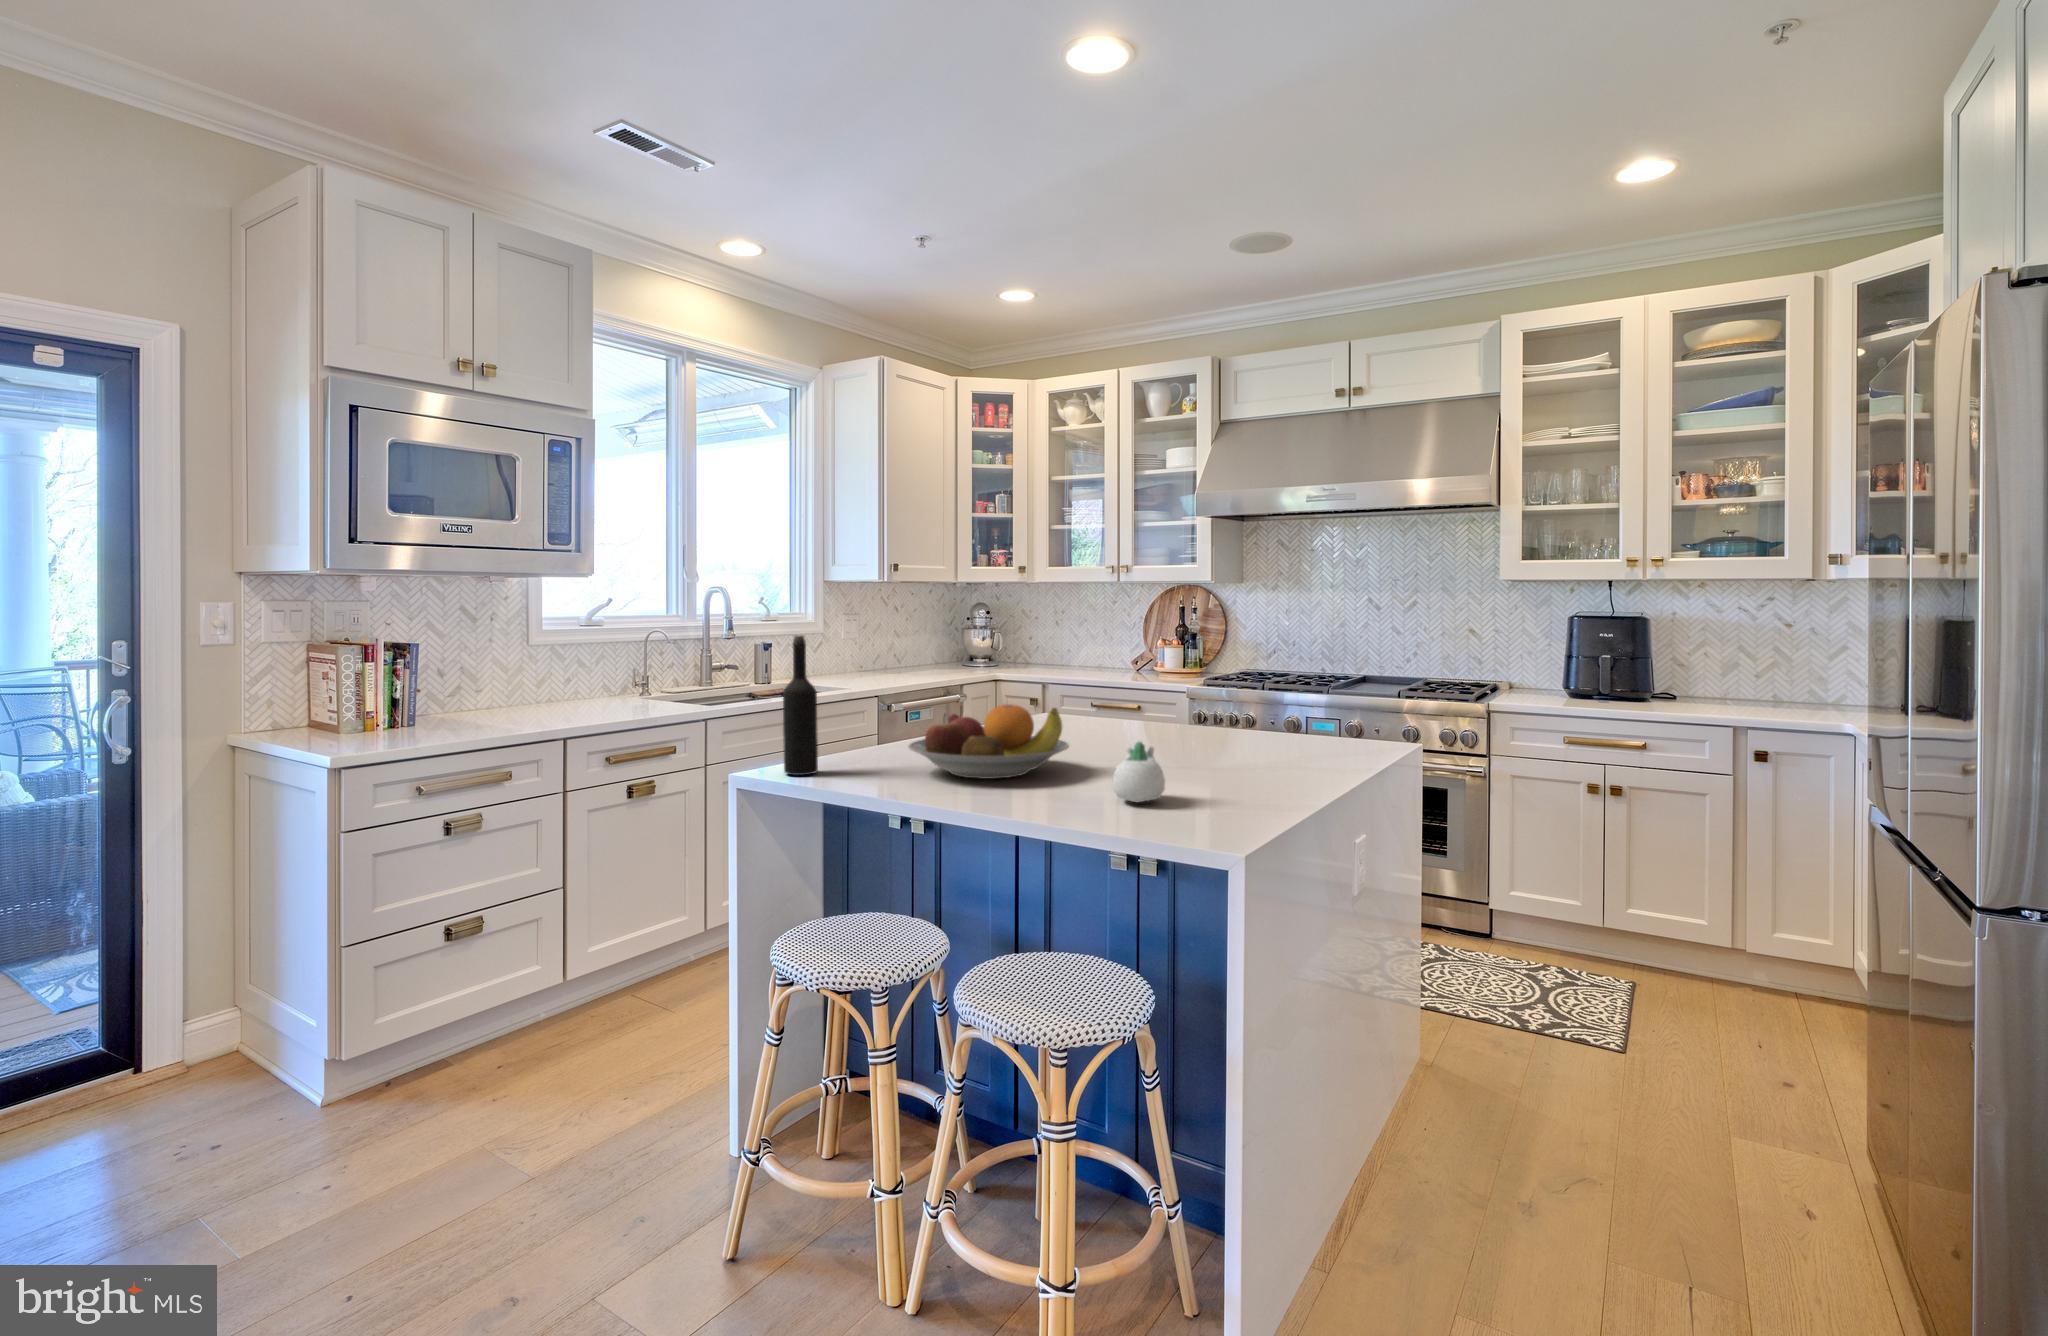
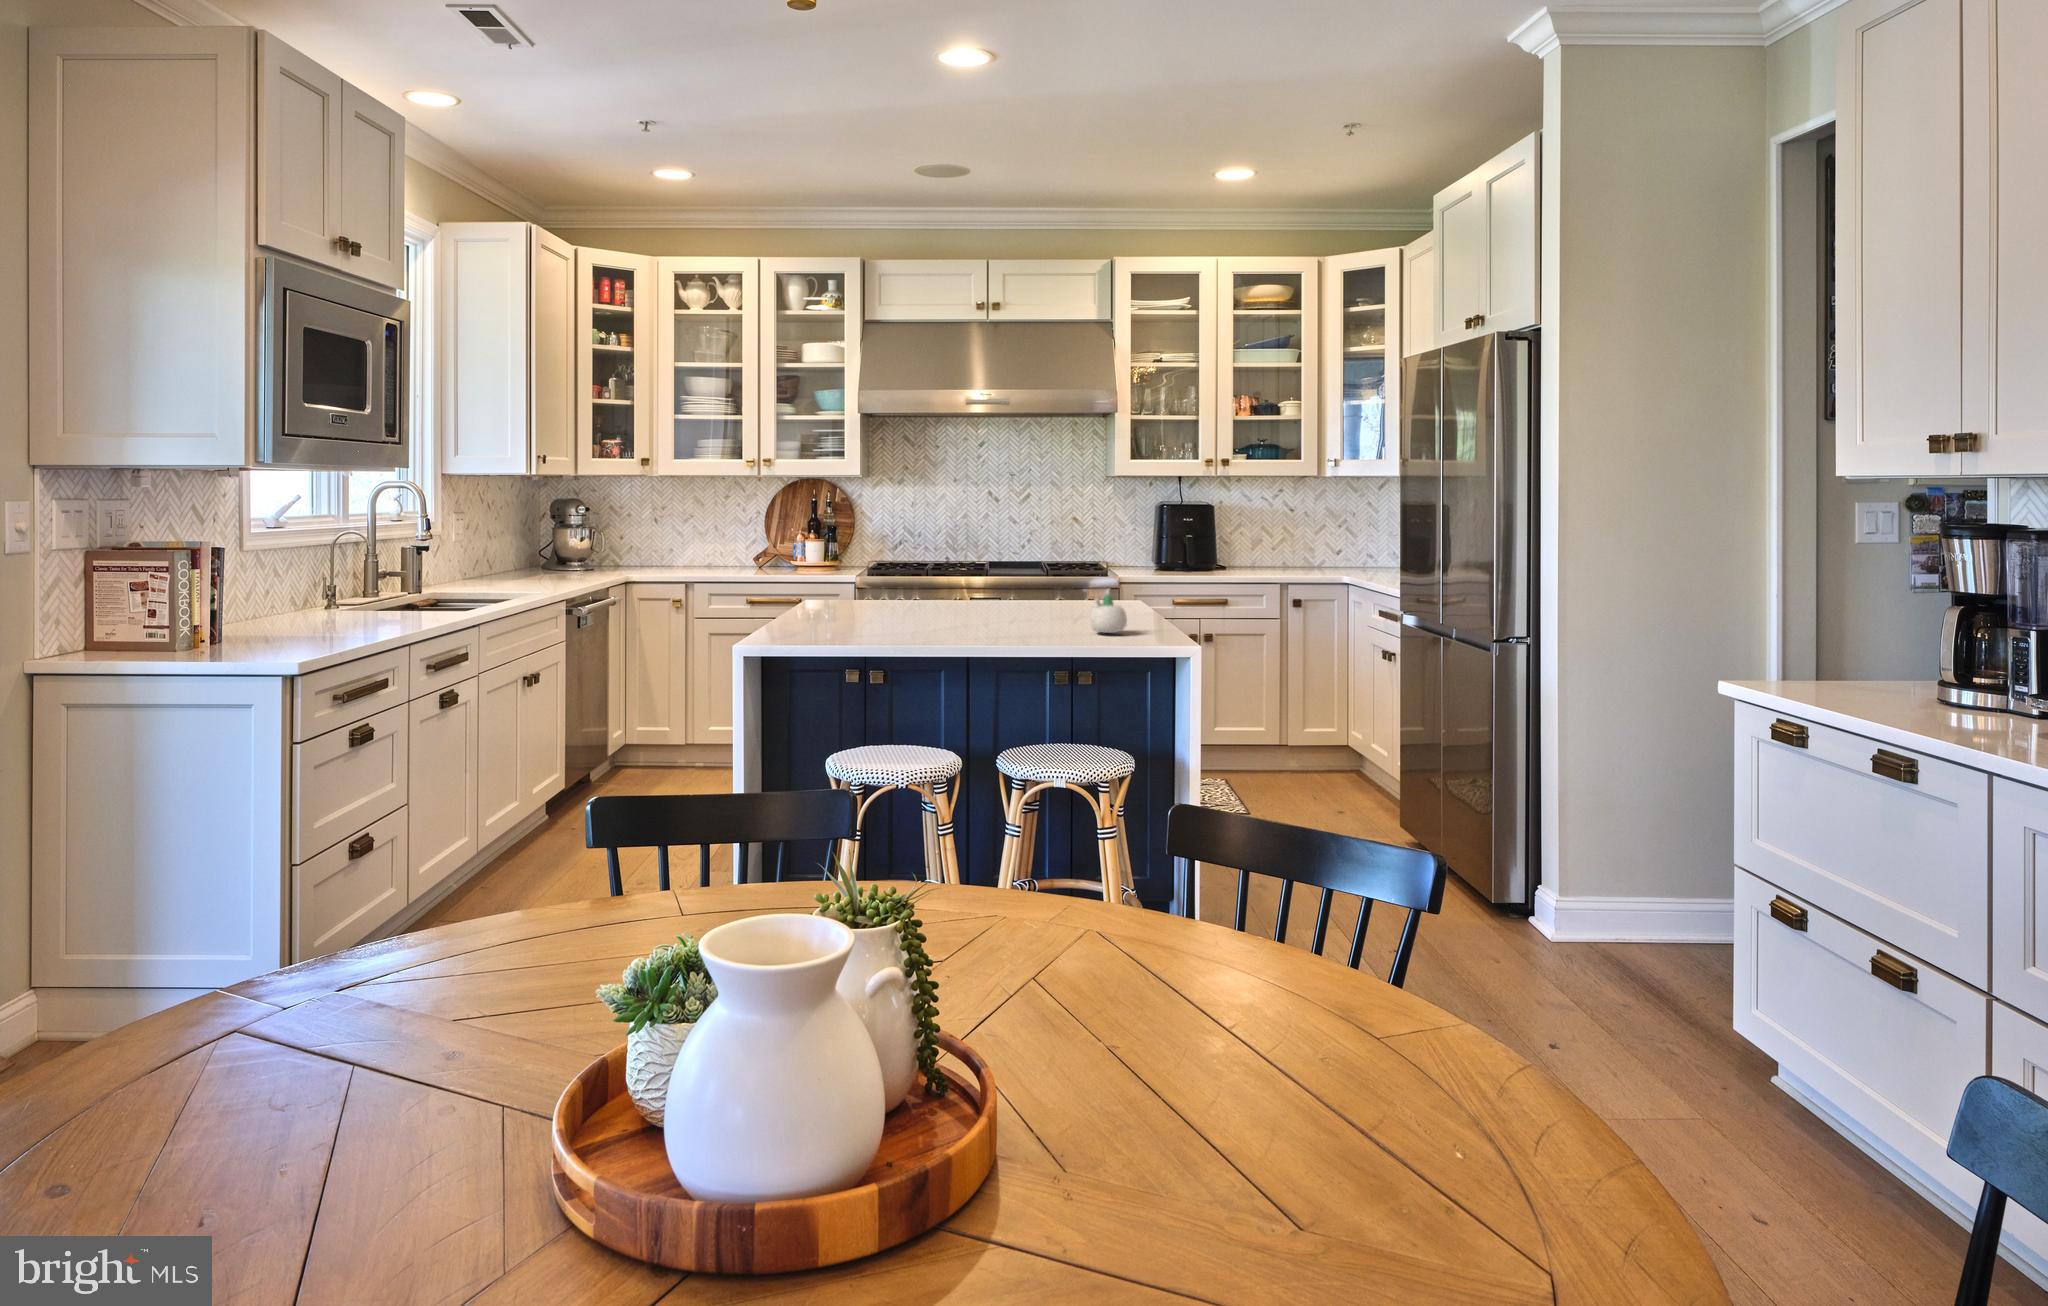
wine bottle: present [783,635,818,775] -> none [818,527,846,641]
fruit bowl: present [908,704,1069,779] -> none [900,577,1023,632]

